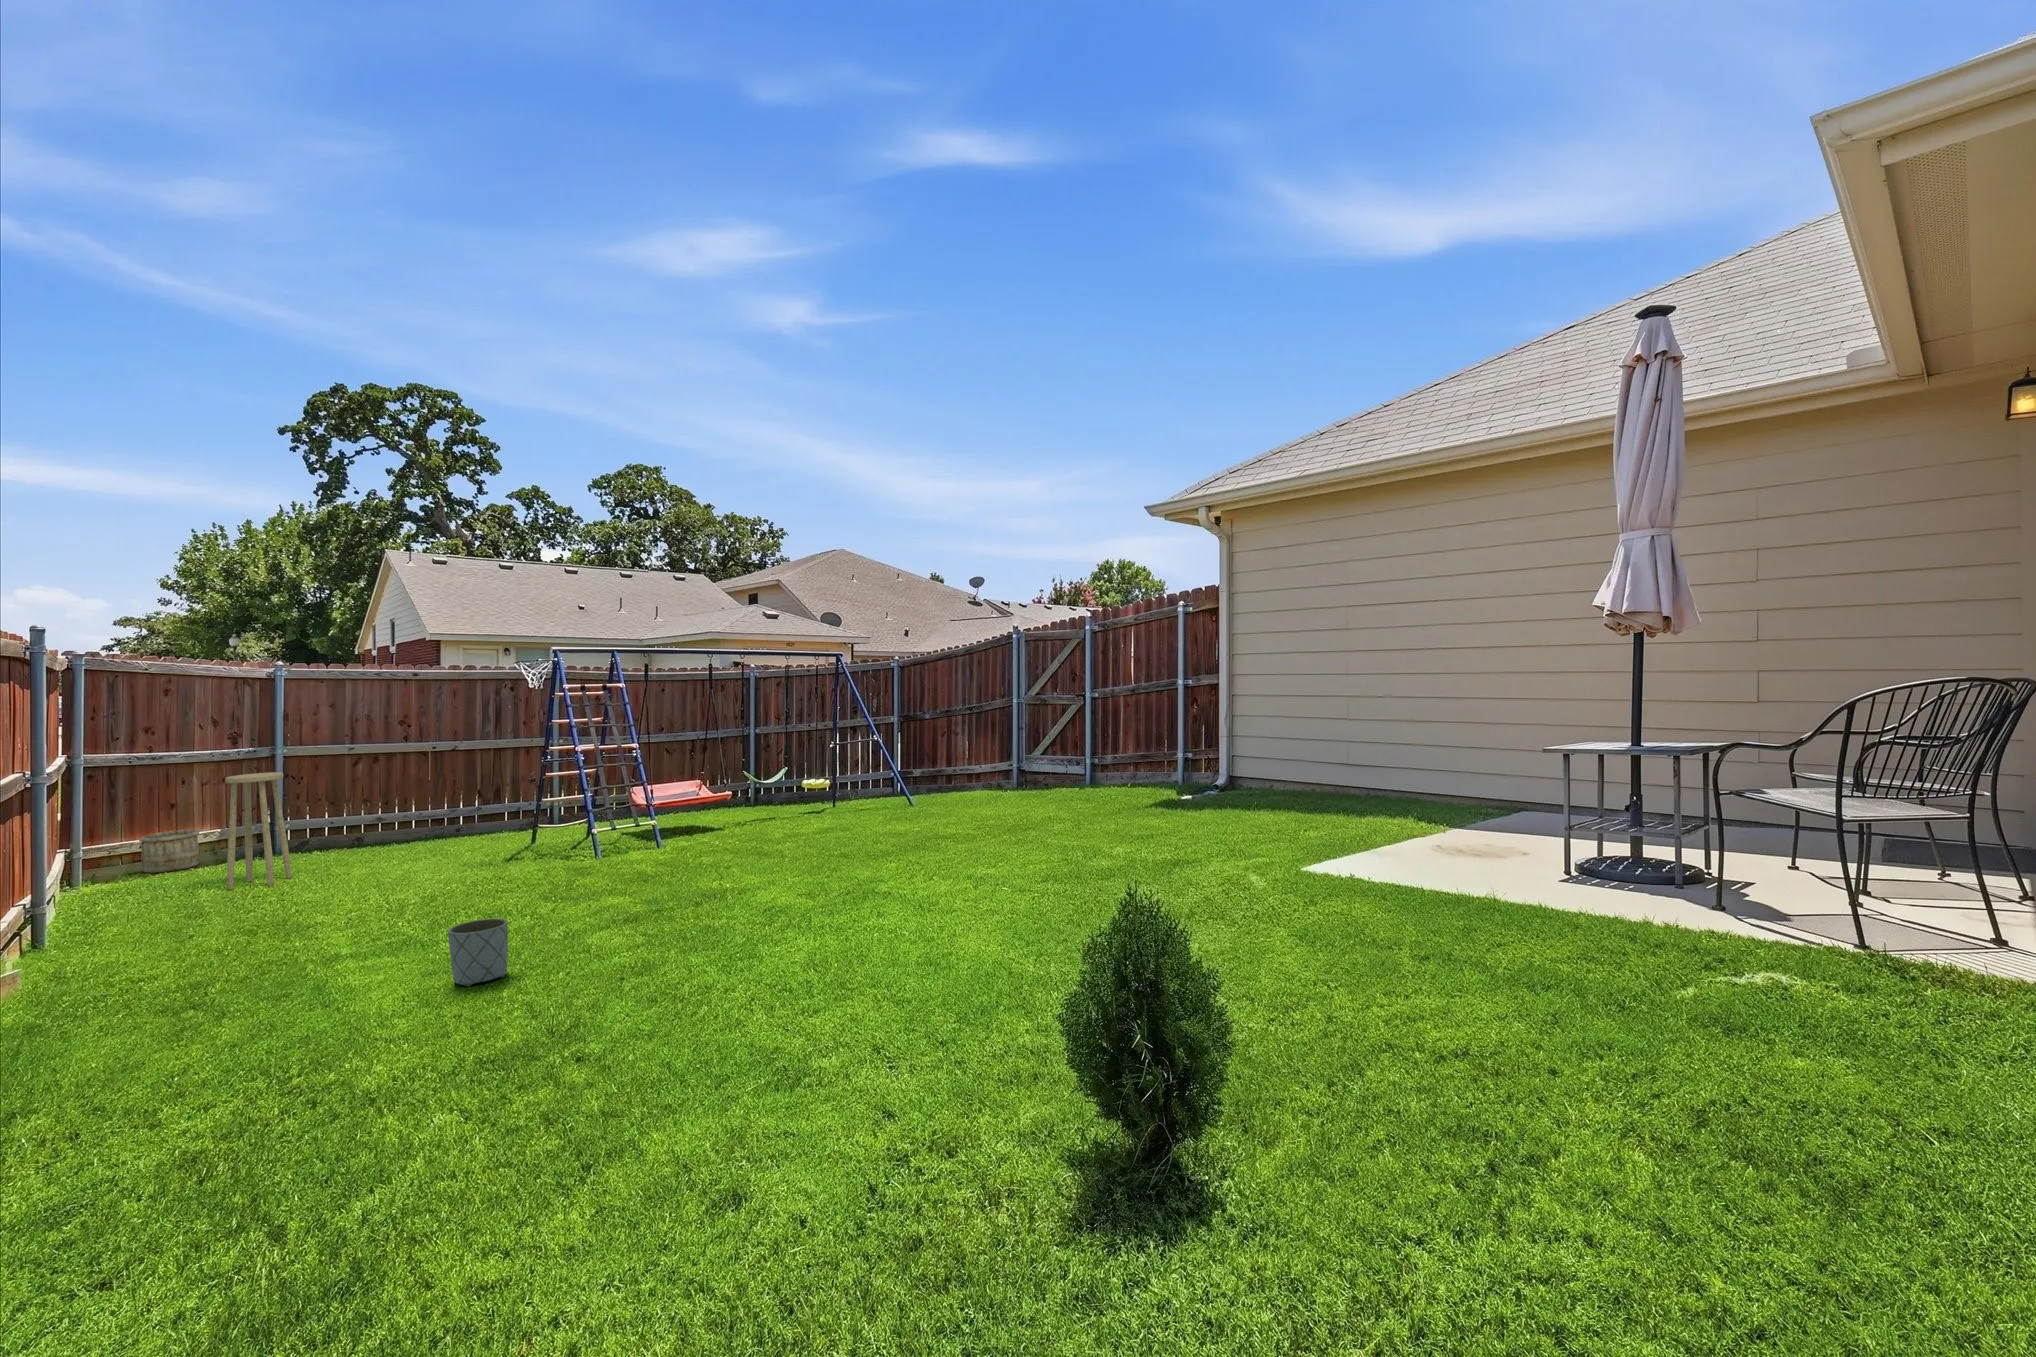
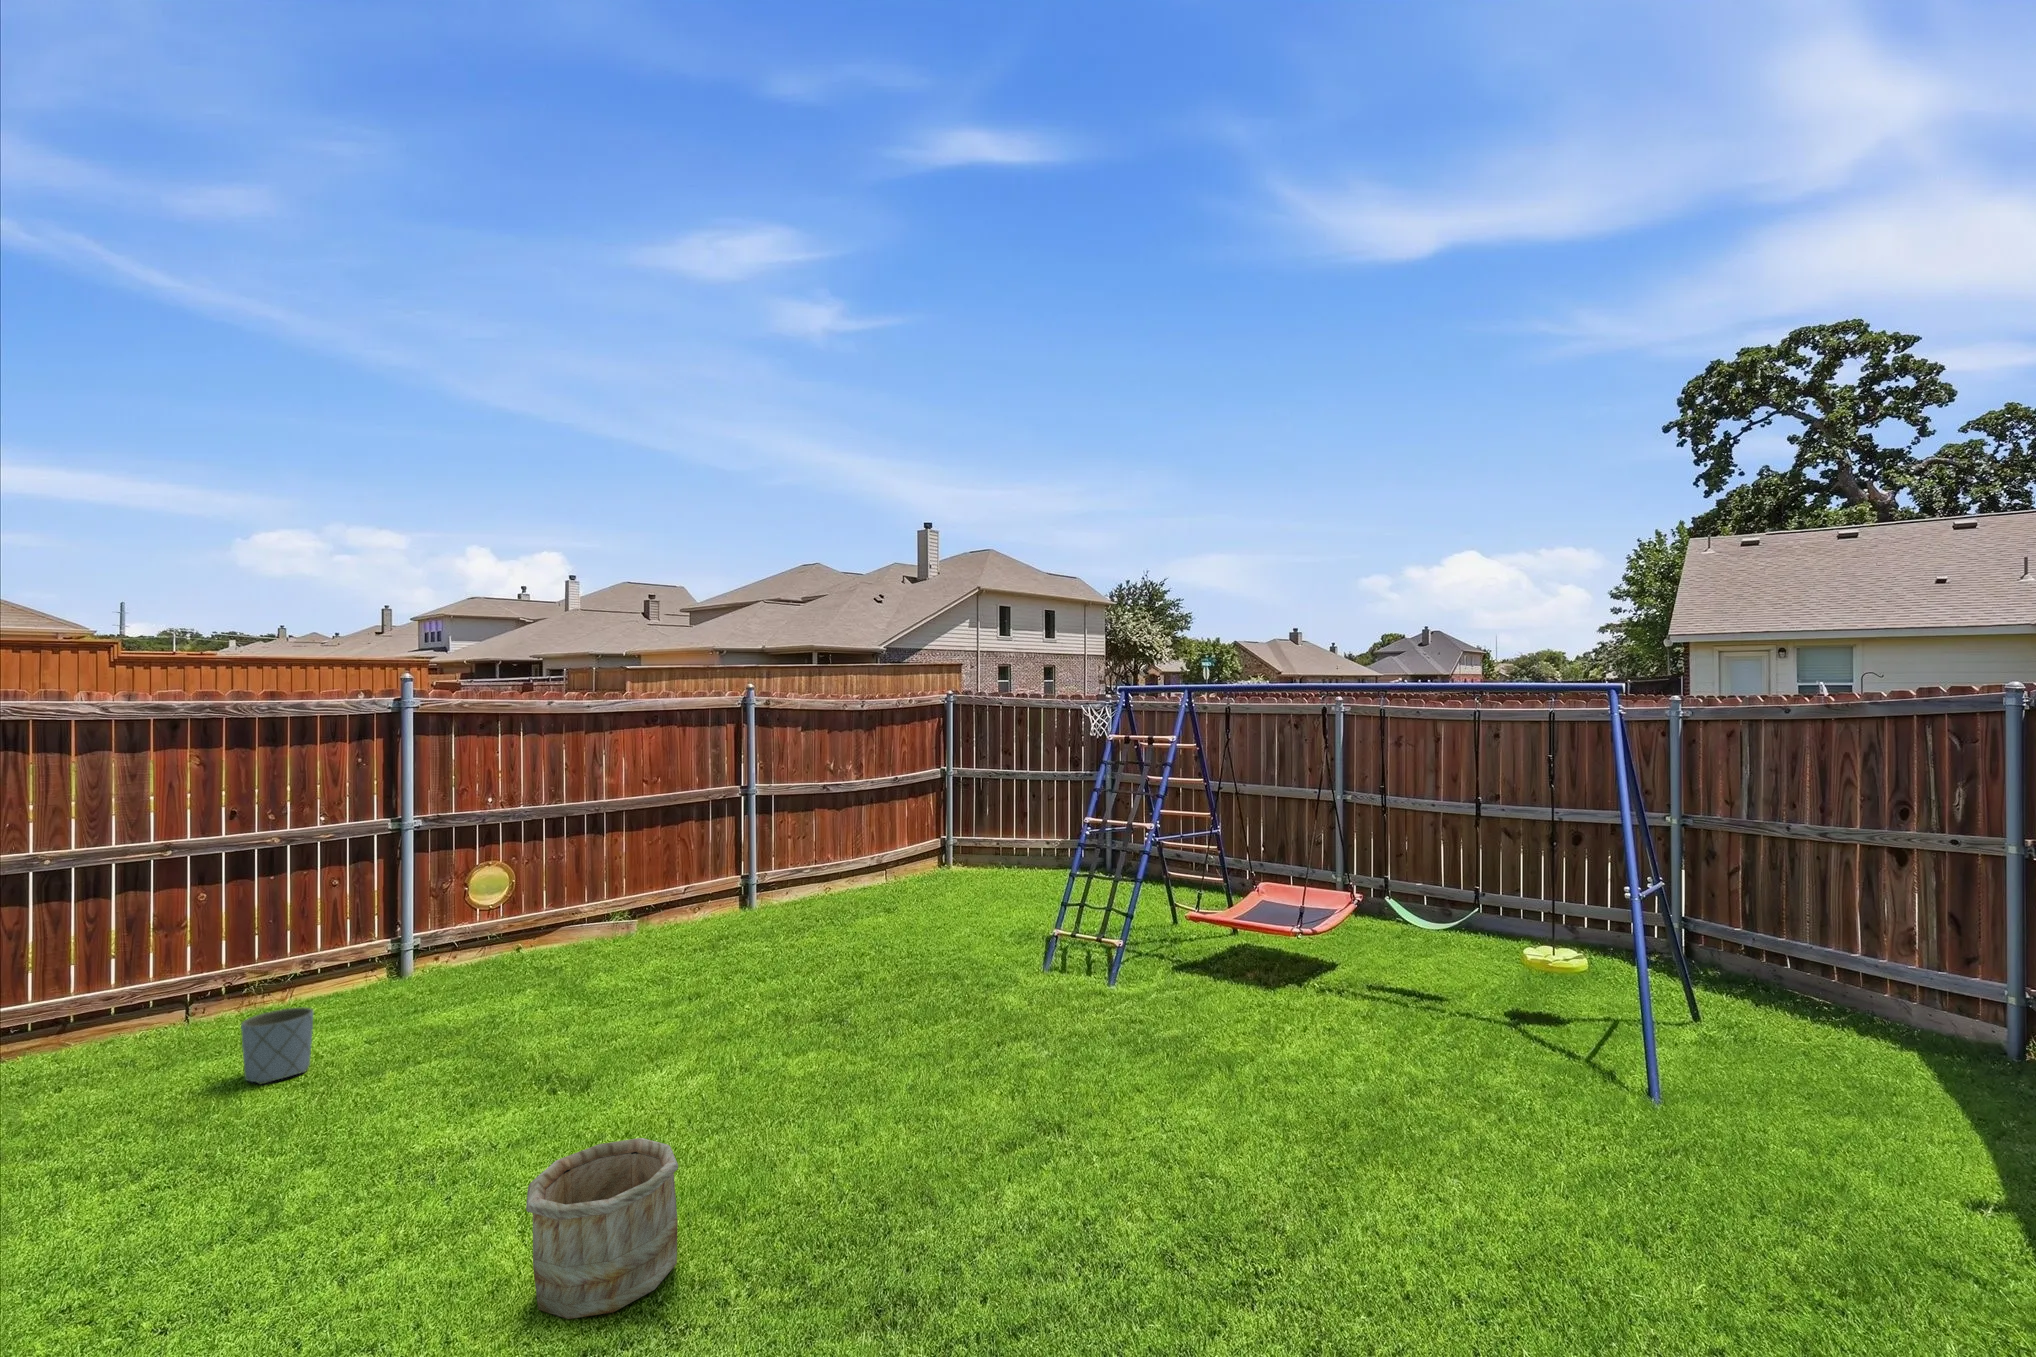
stool: present [225,772,292,890] -> none [858,801,902,908]
wooden bucket: present [139,830,199,873] -> present [526,1138,678,1319]

